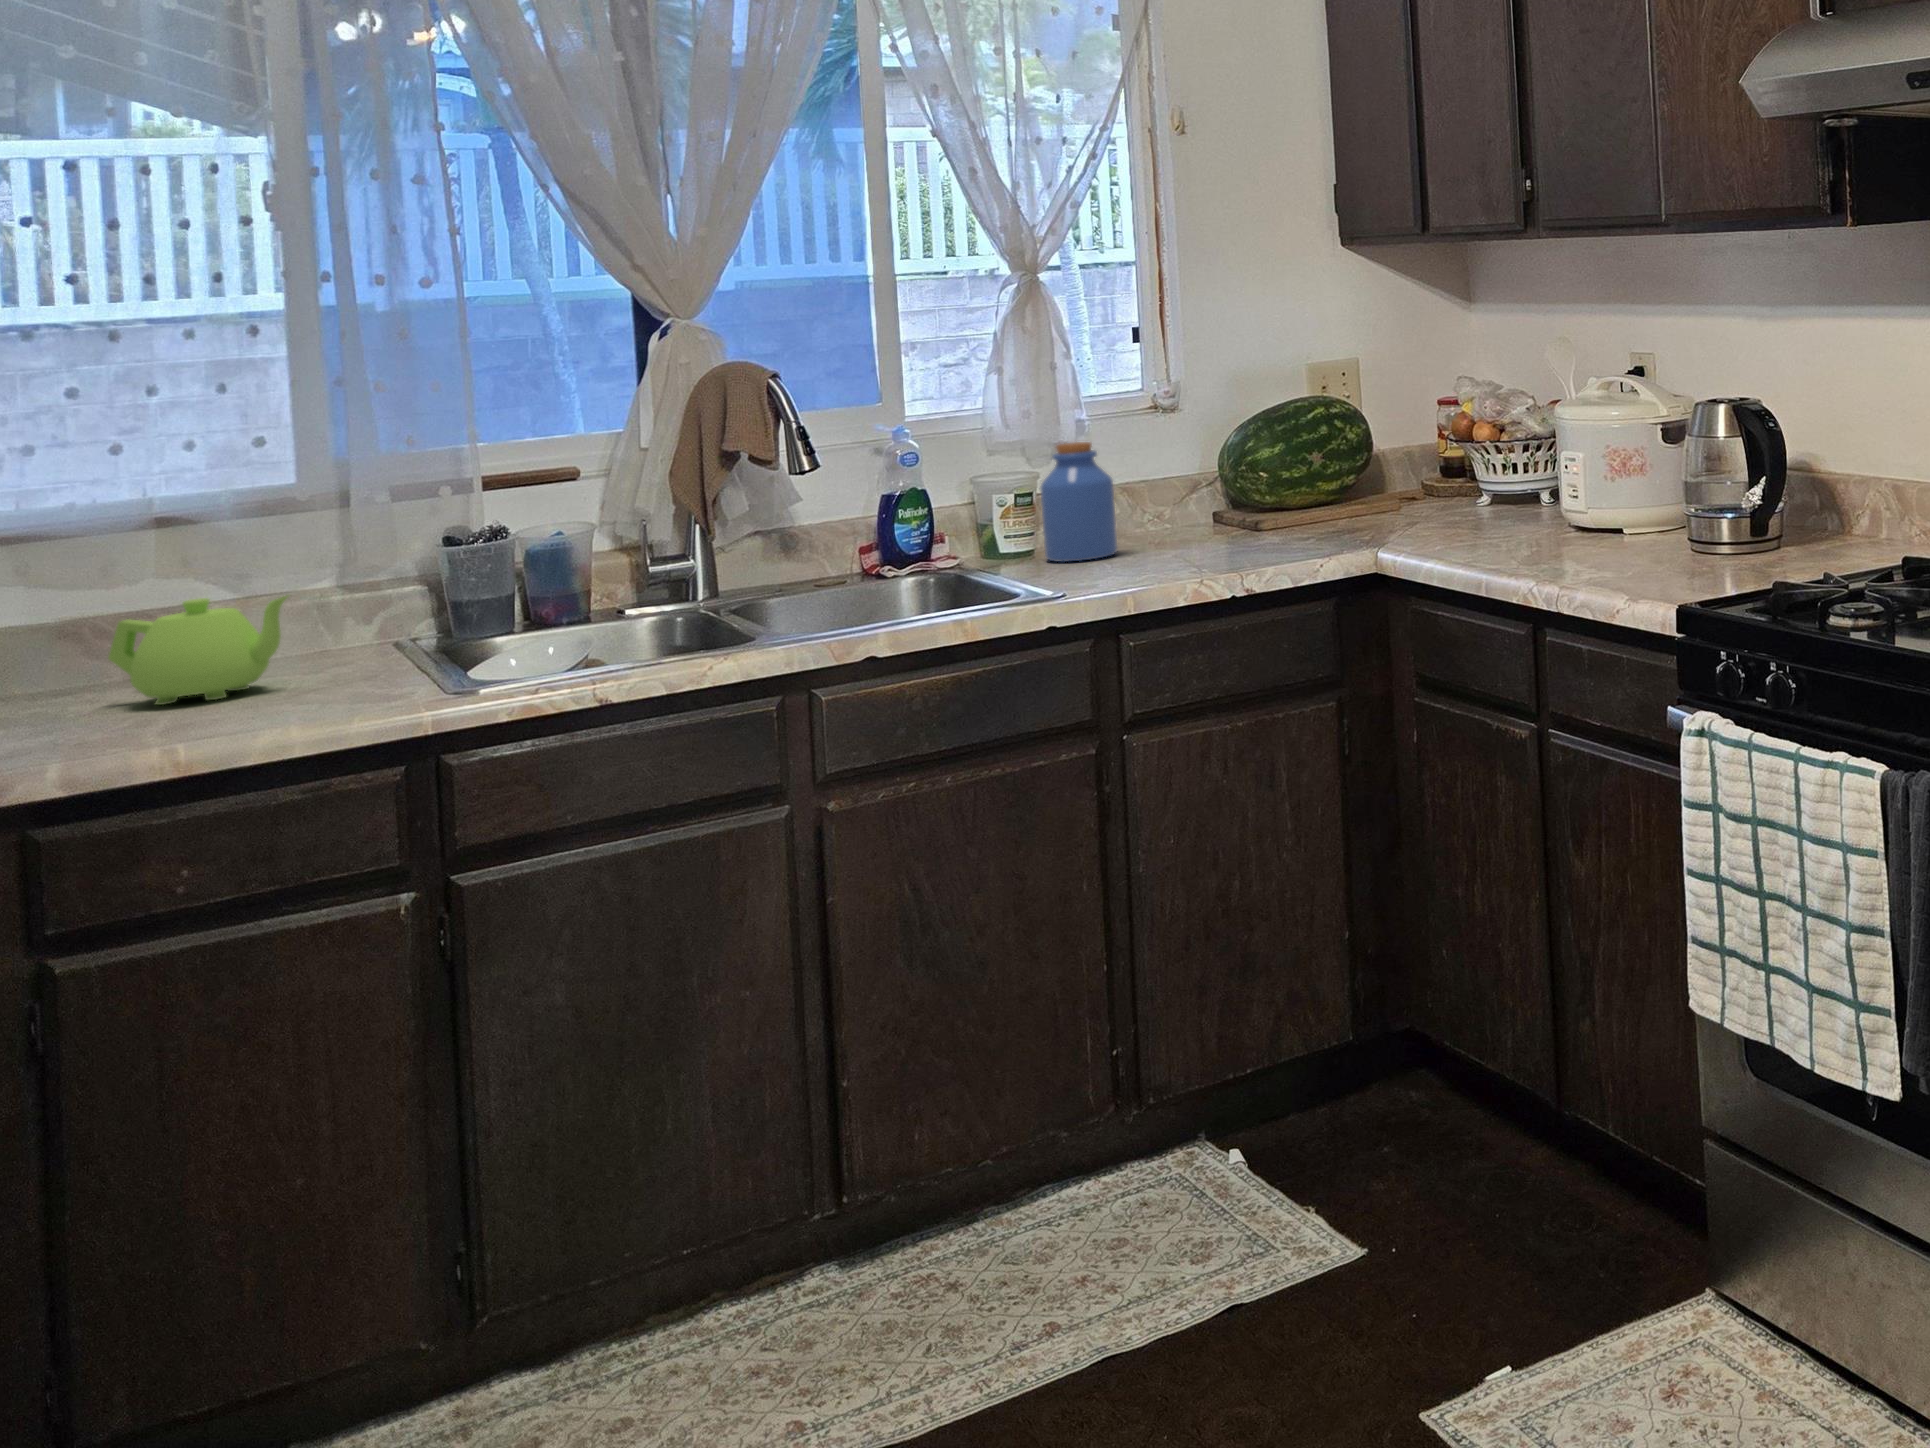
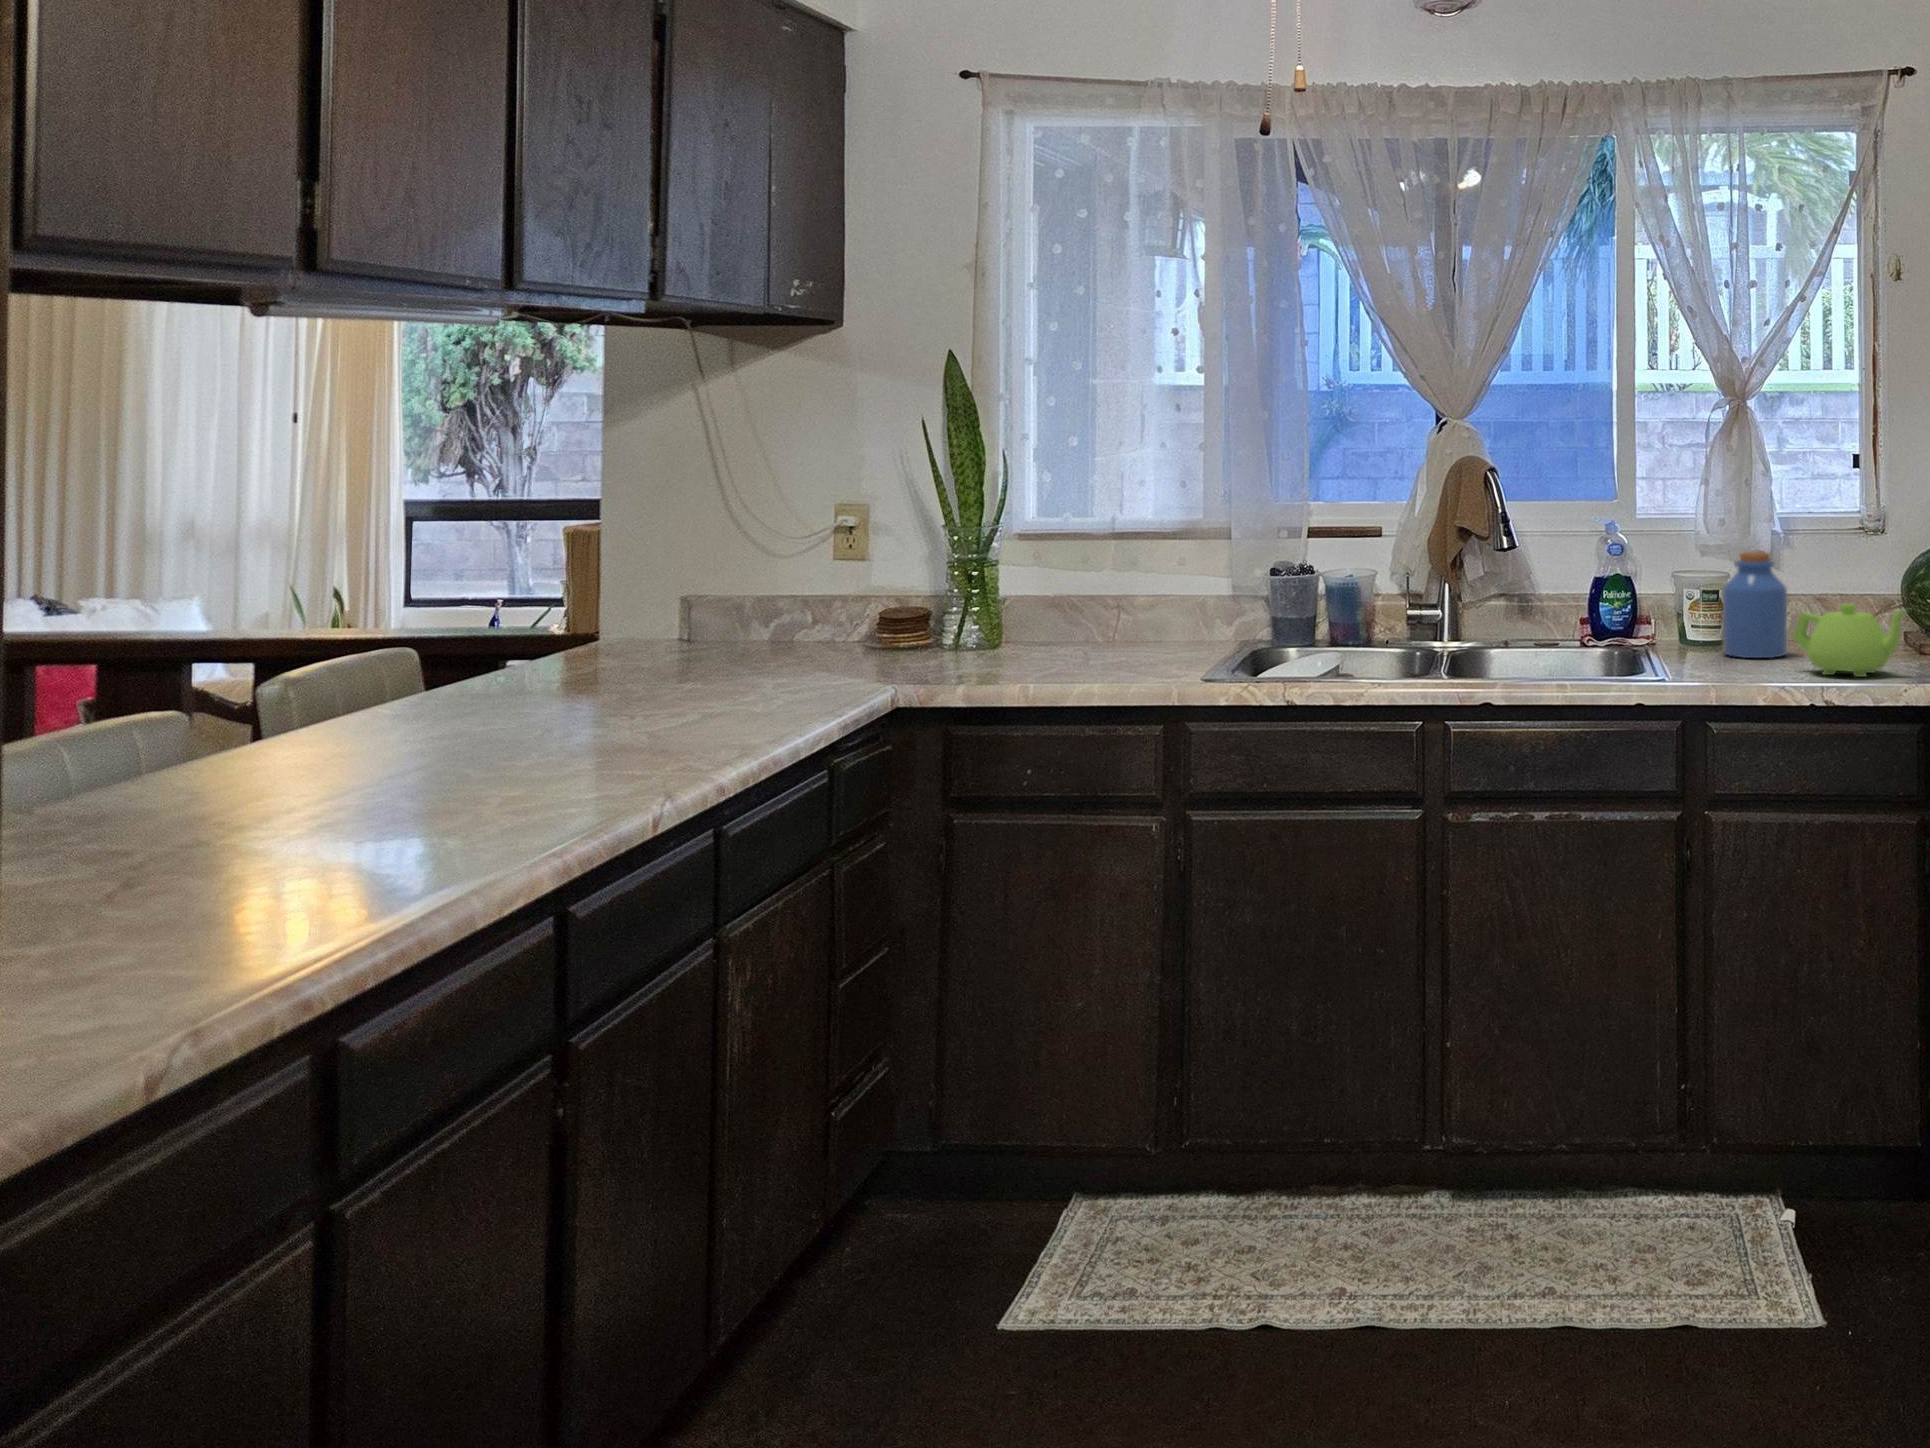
teapot: present [108,596,288,705] -> present [1793,604,1906,677]

